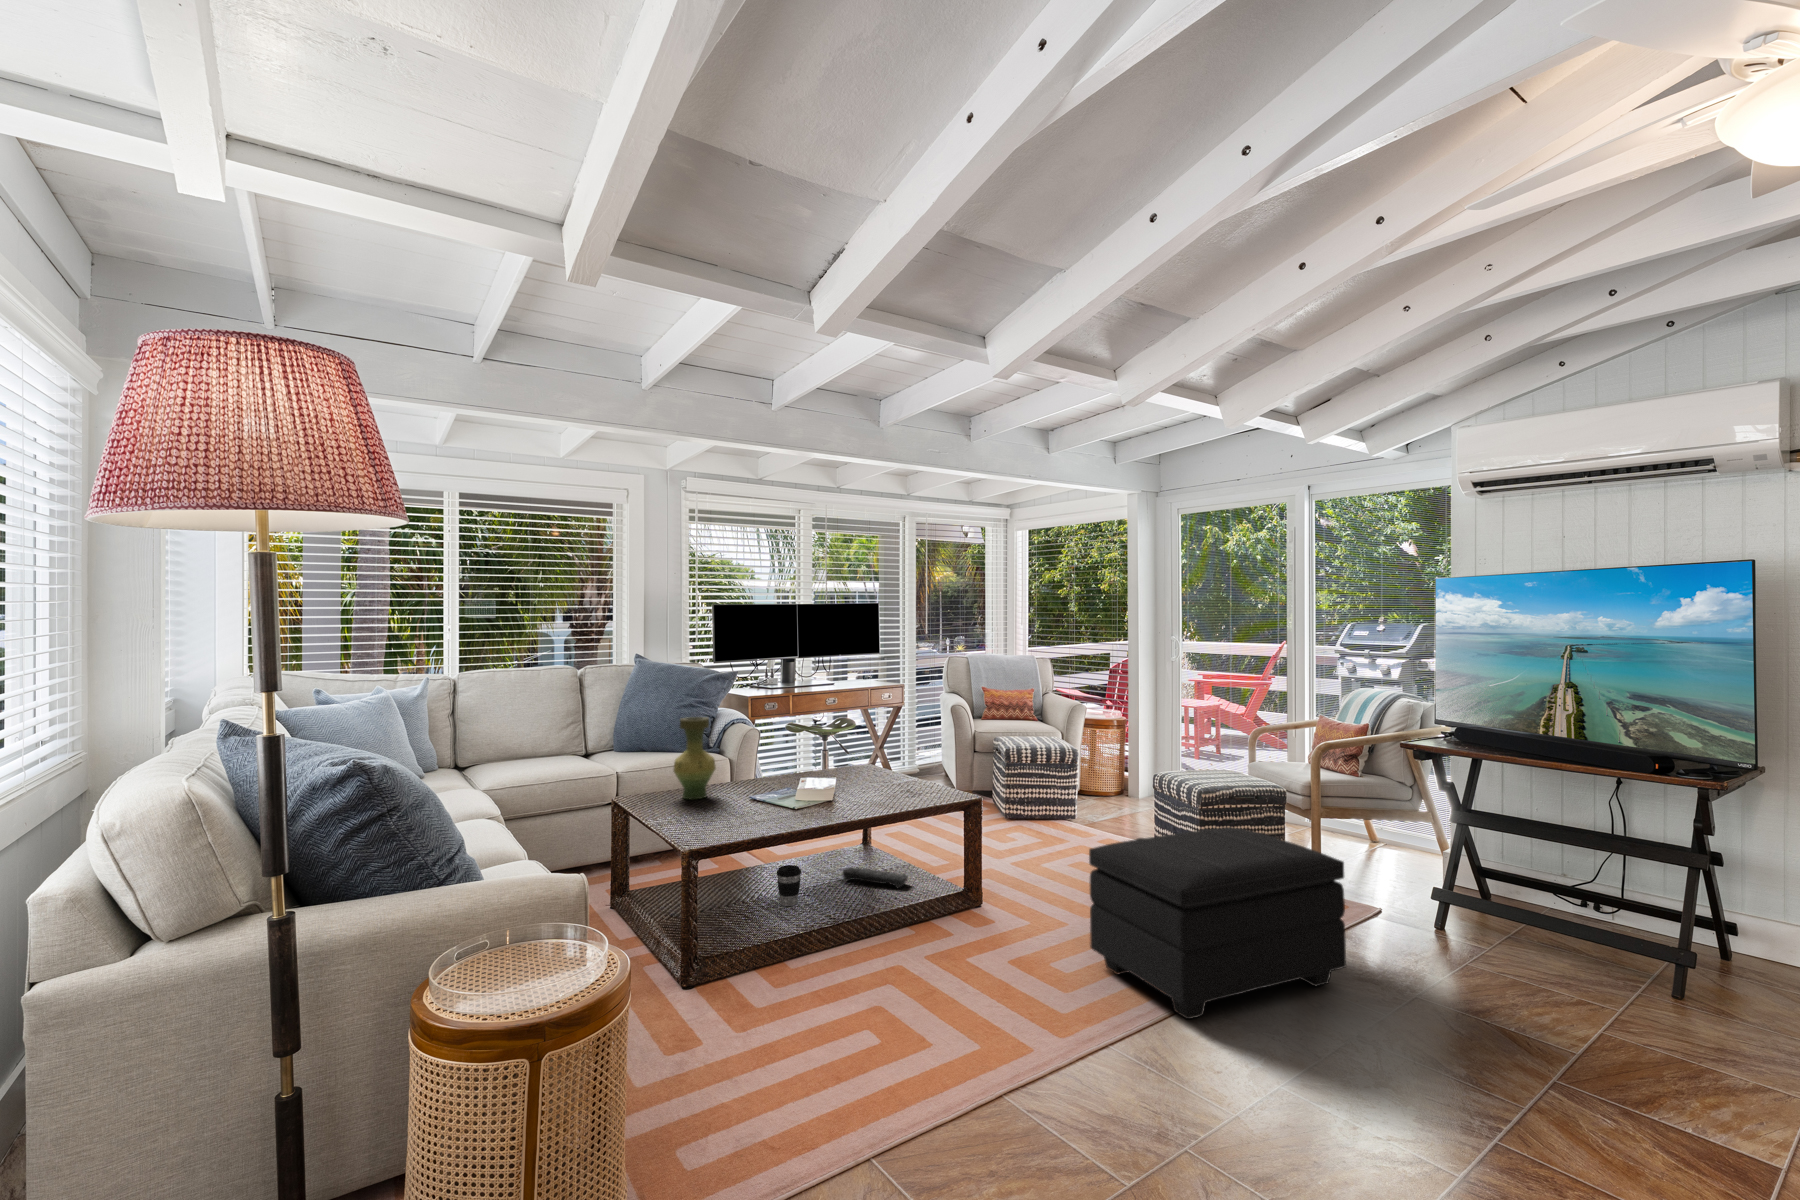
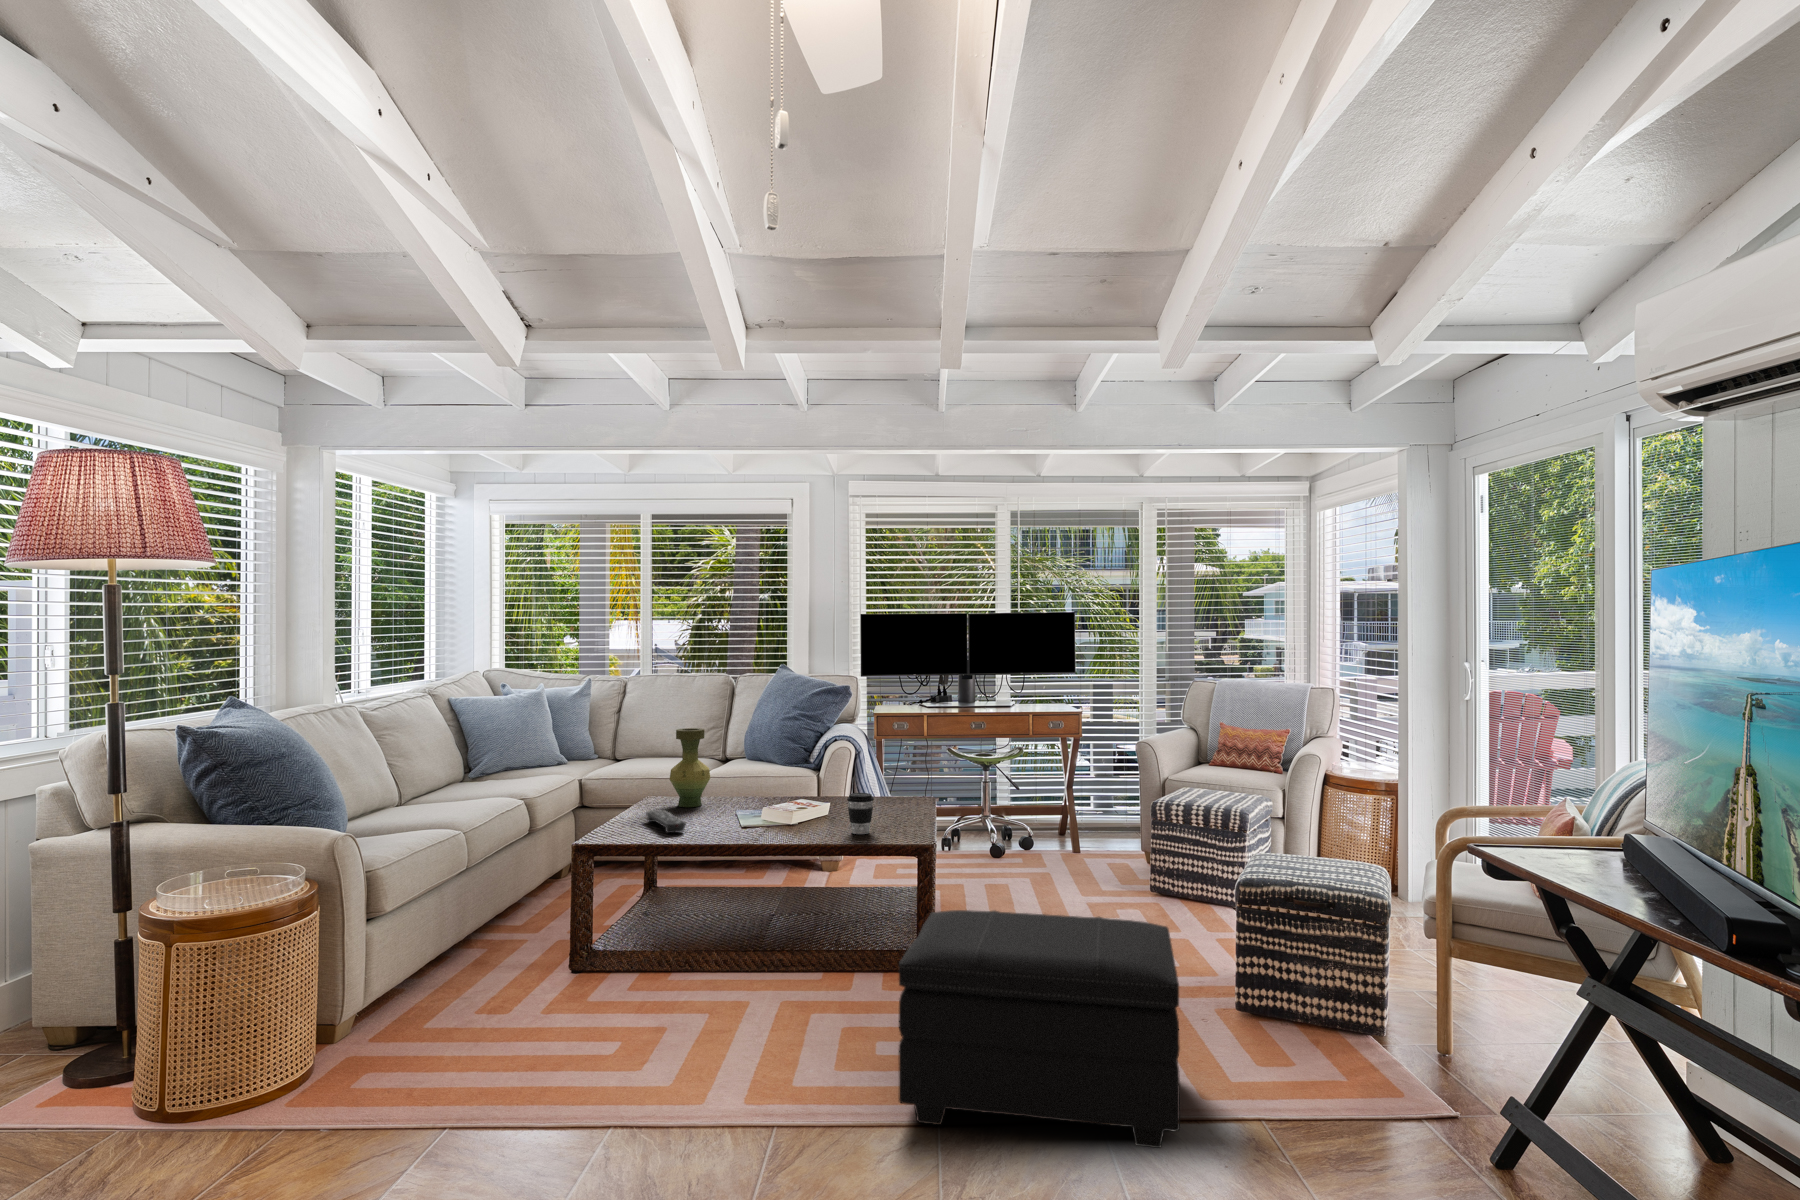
coffee cup: present [777,865,801,906] -> present [847,793,874,834]
remote control: present [843,867,908,888] -> present [646,810,686,833]

